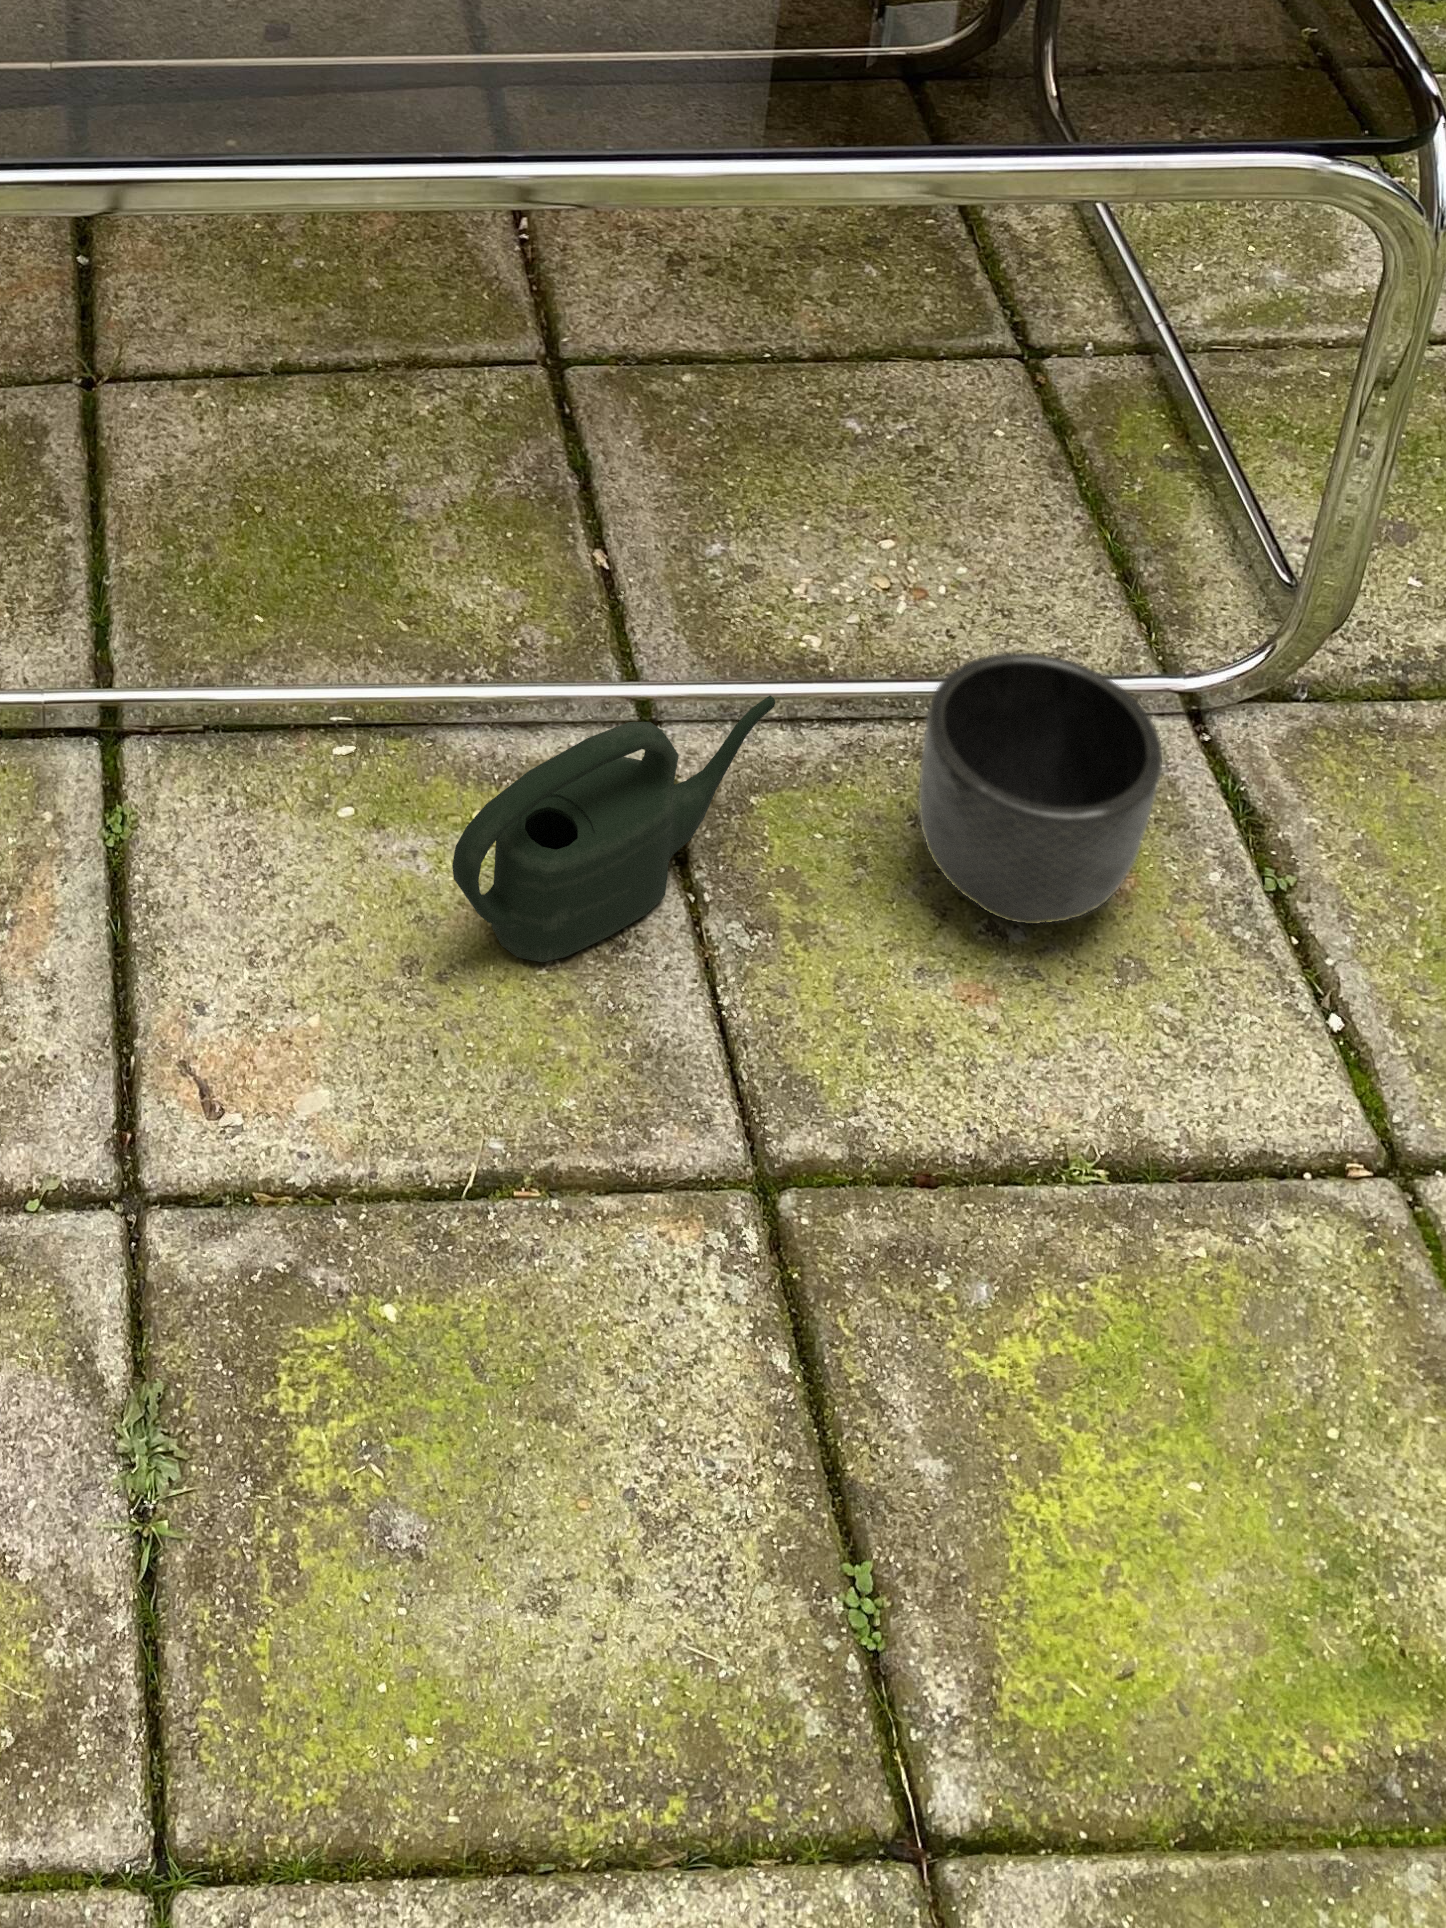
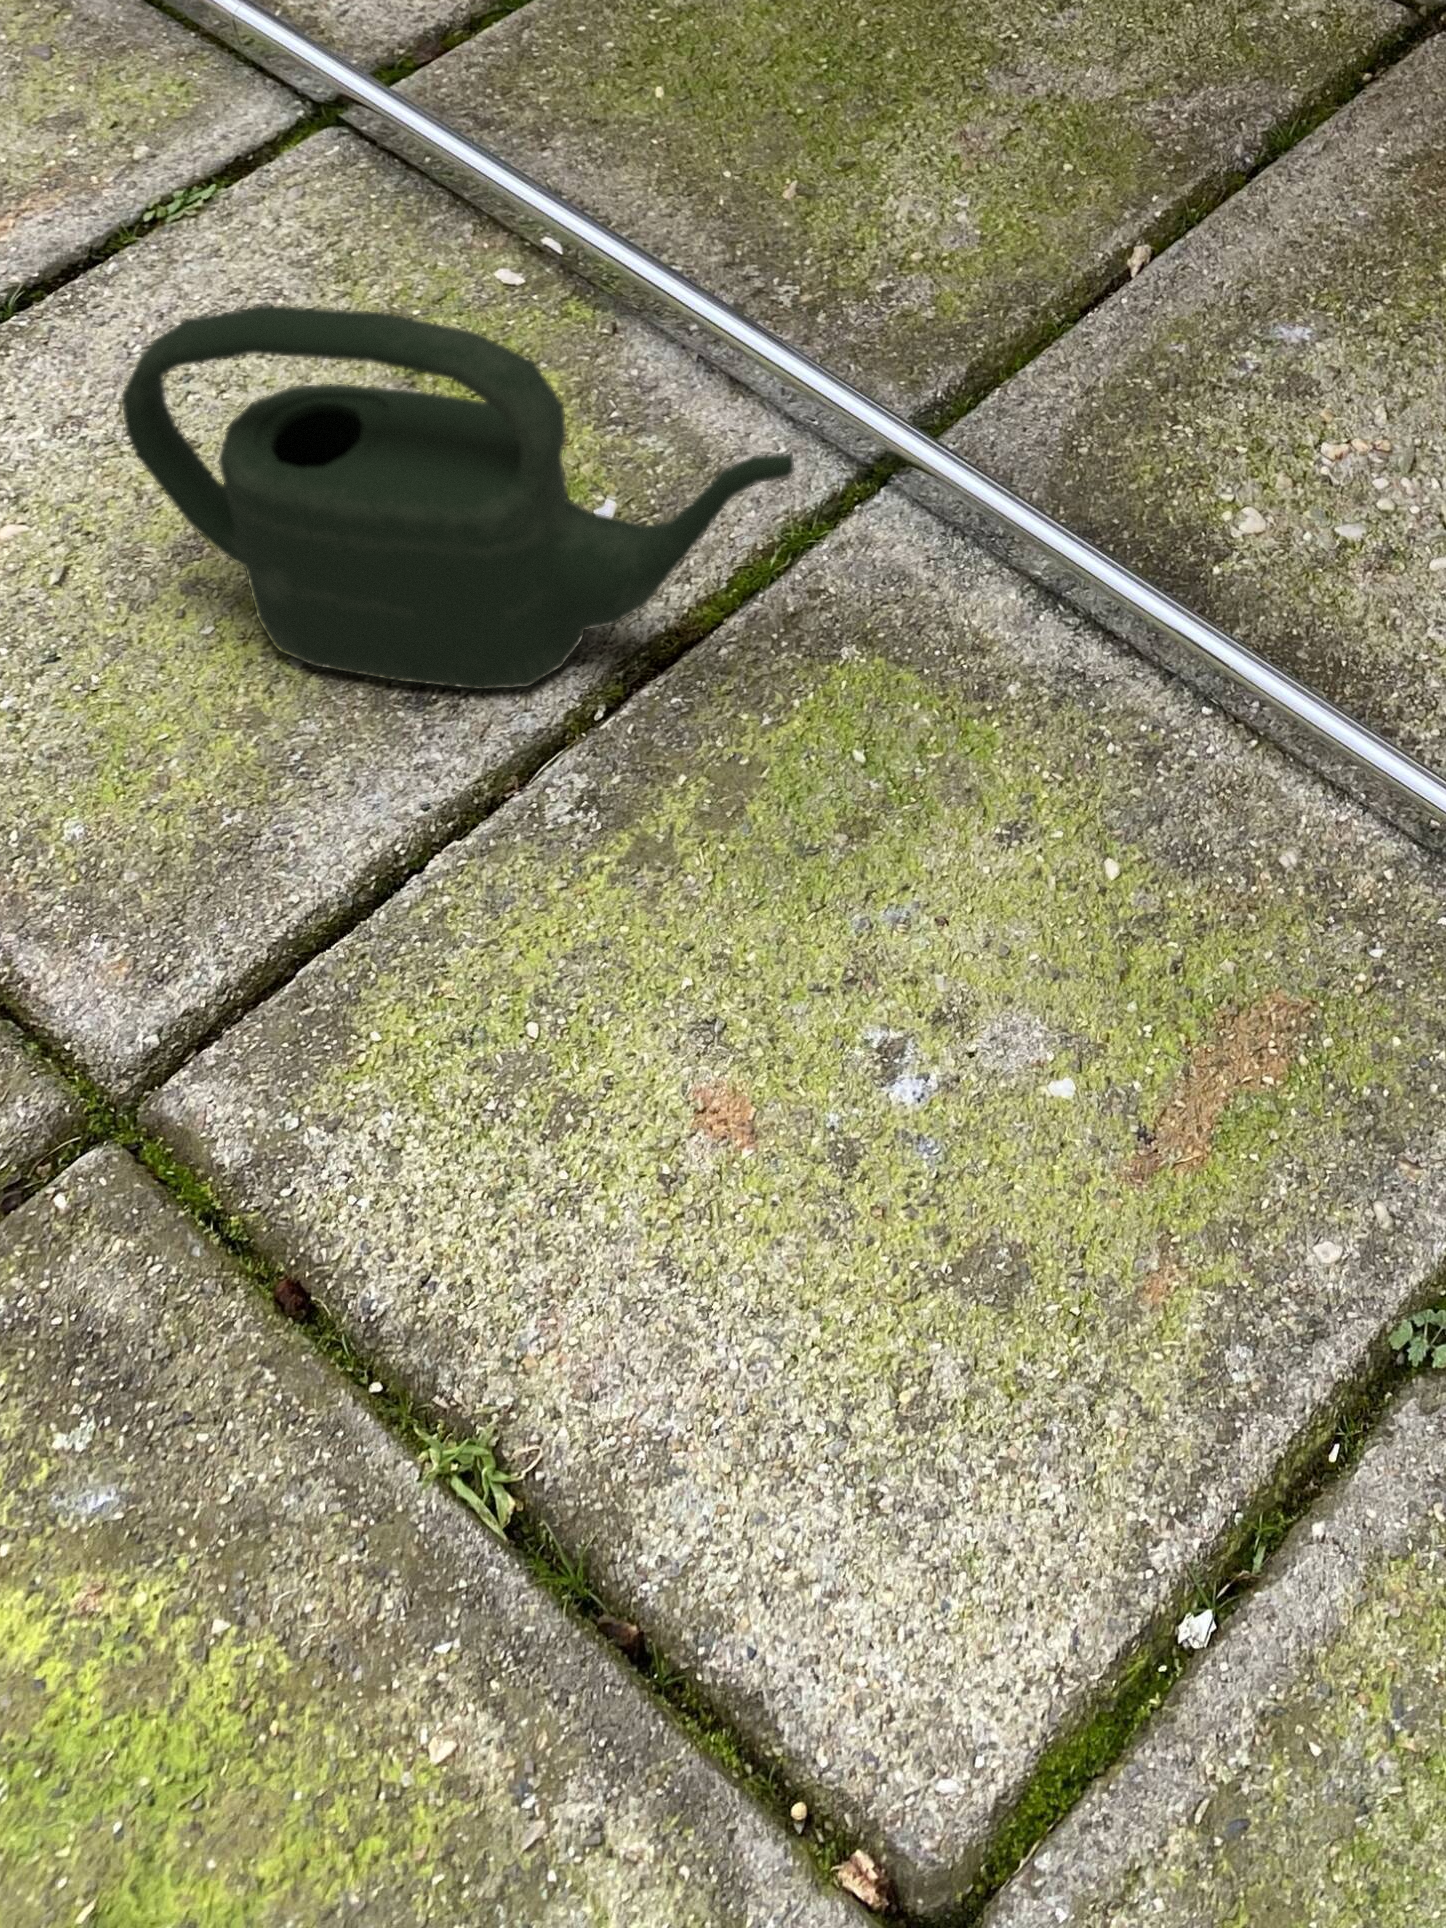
planter: present [919,652,1162,924] -> none [775,567,1239,1120]

